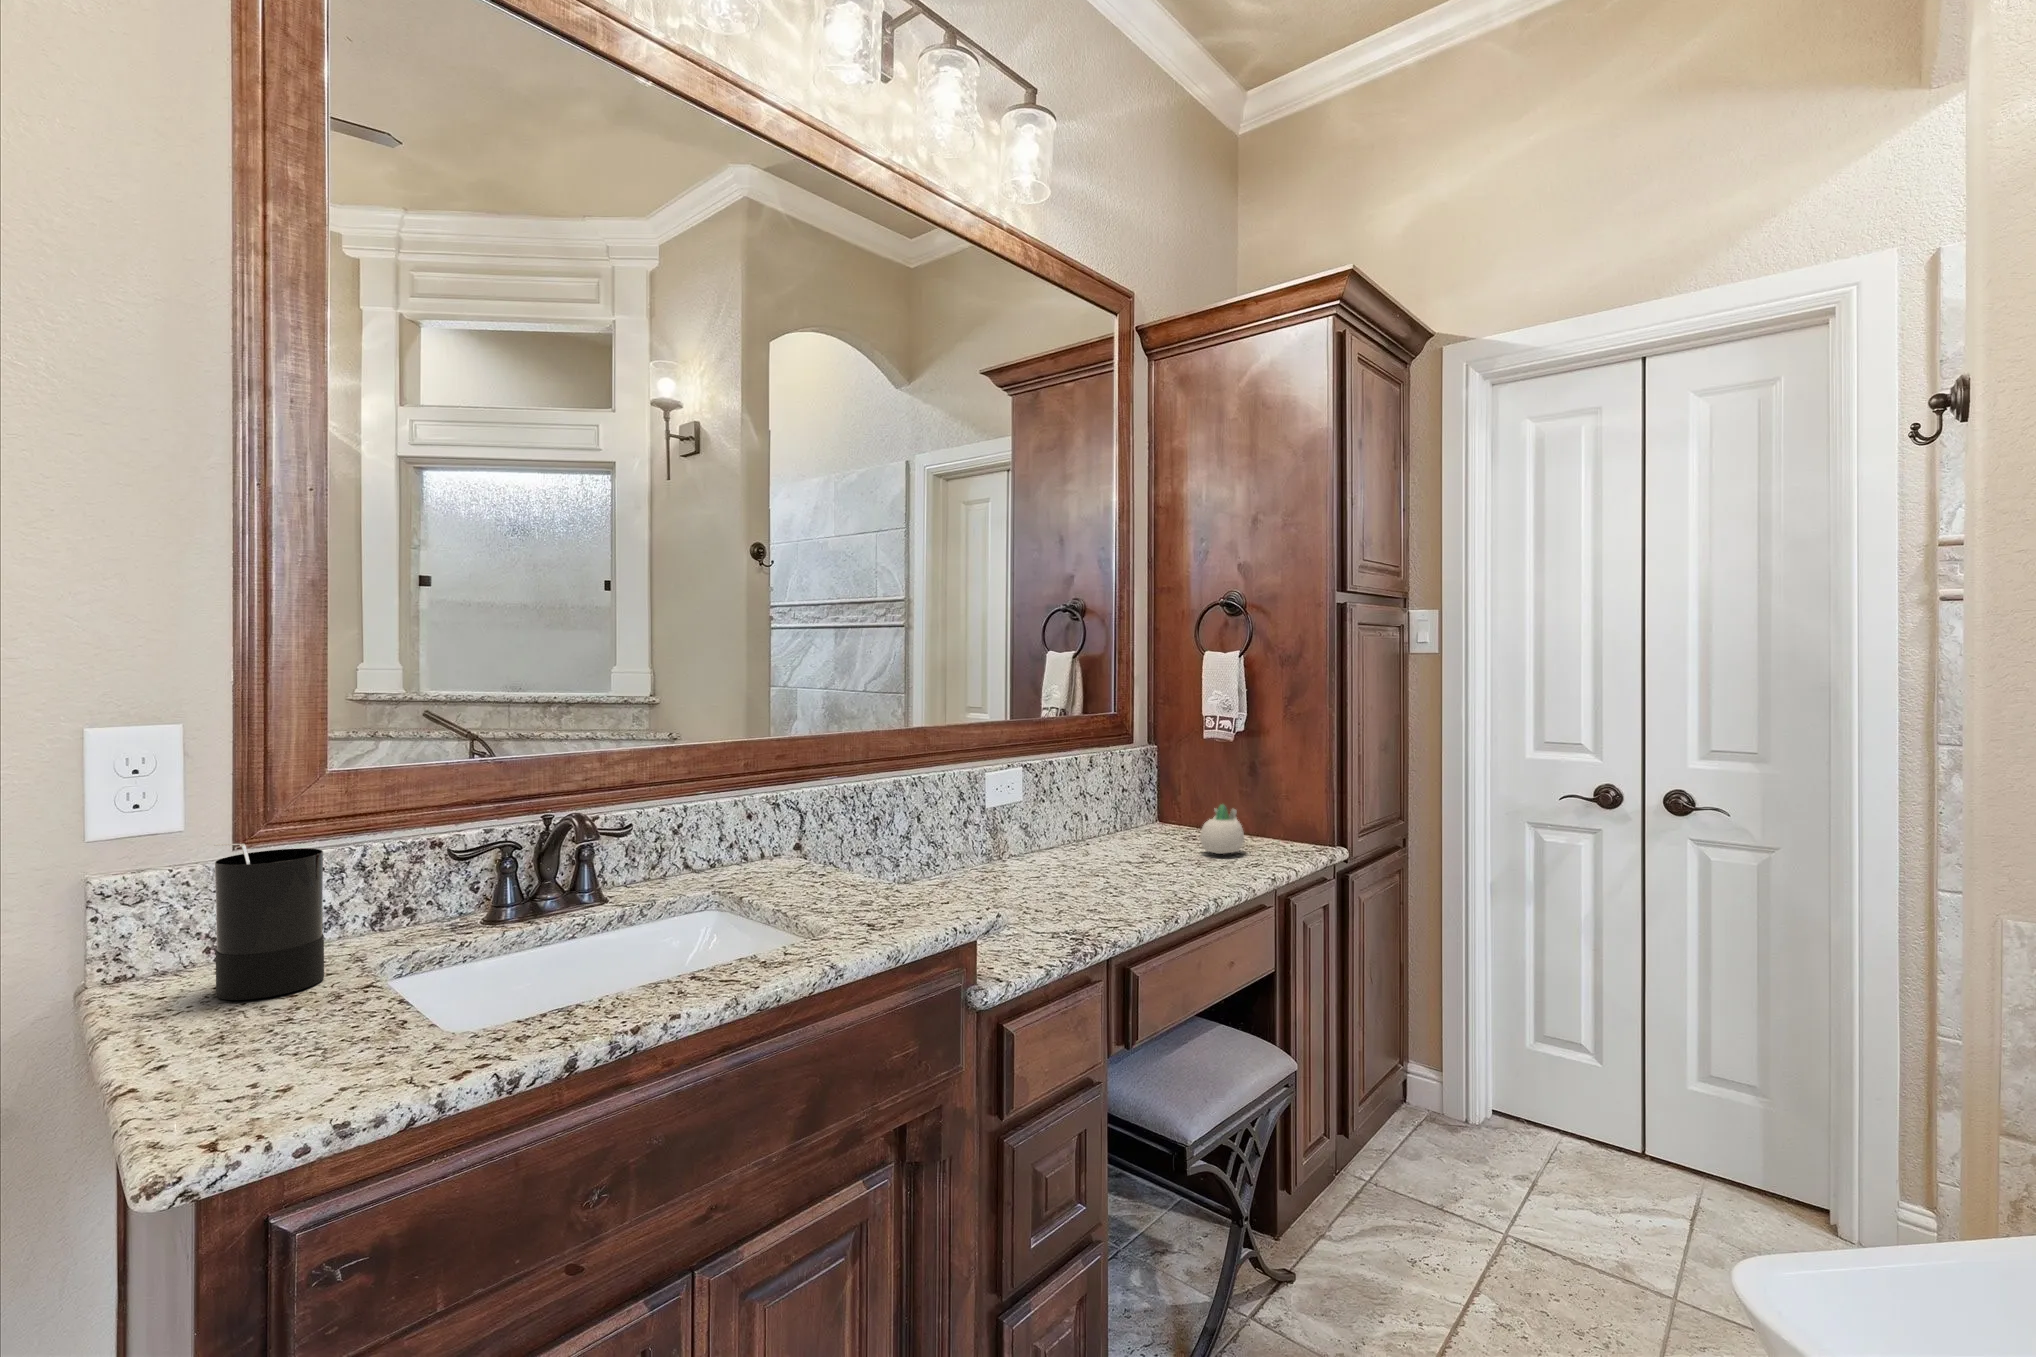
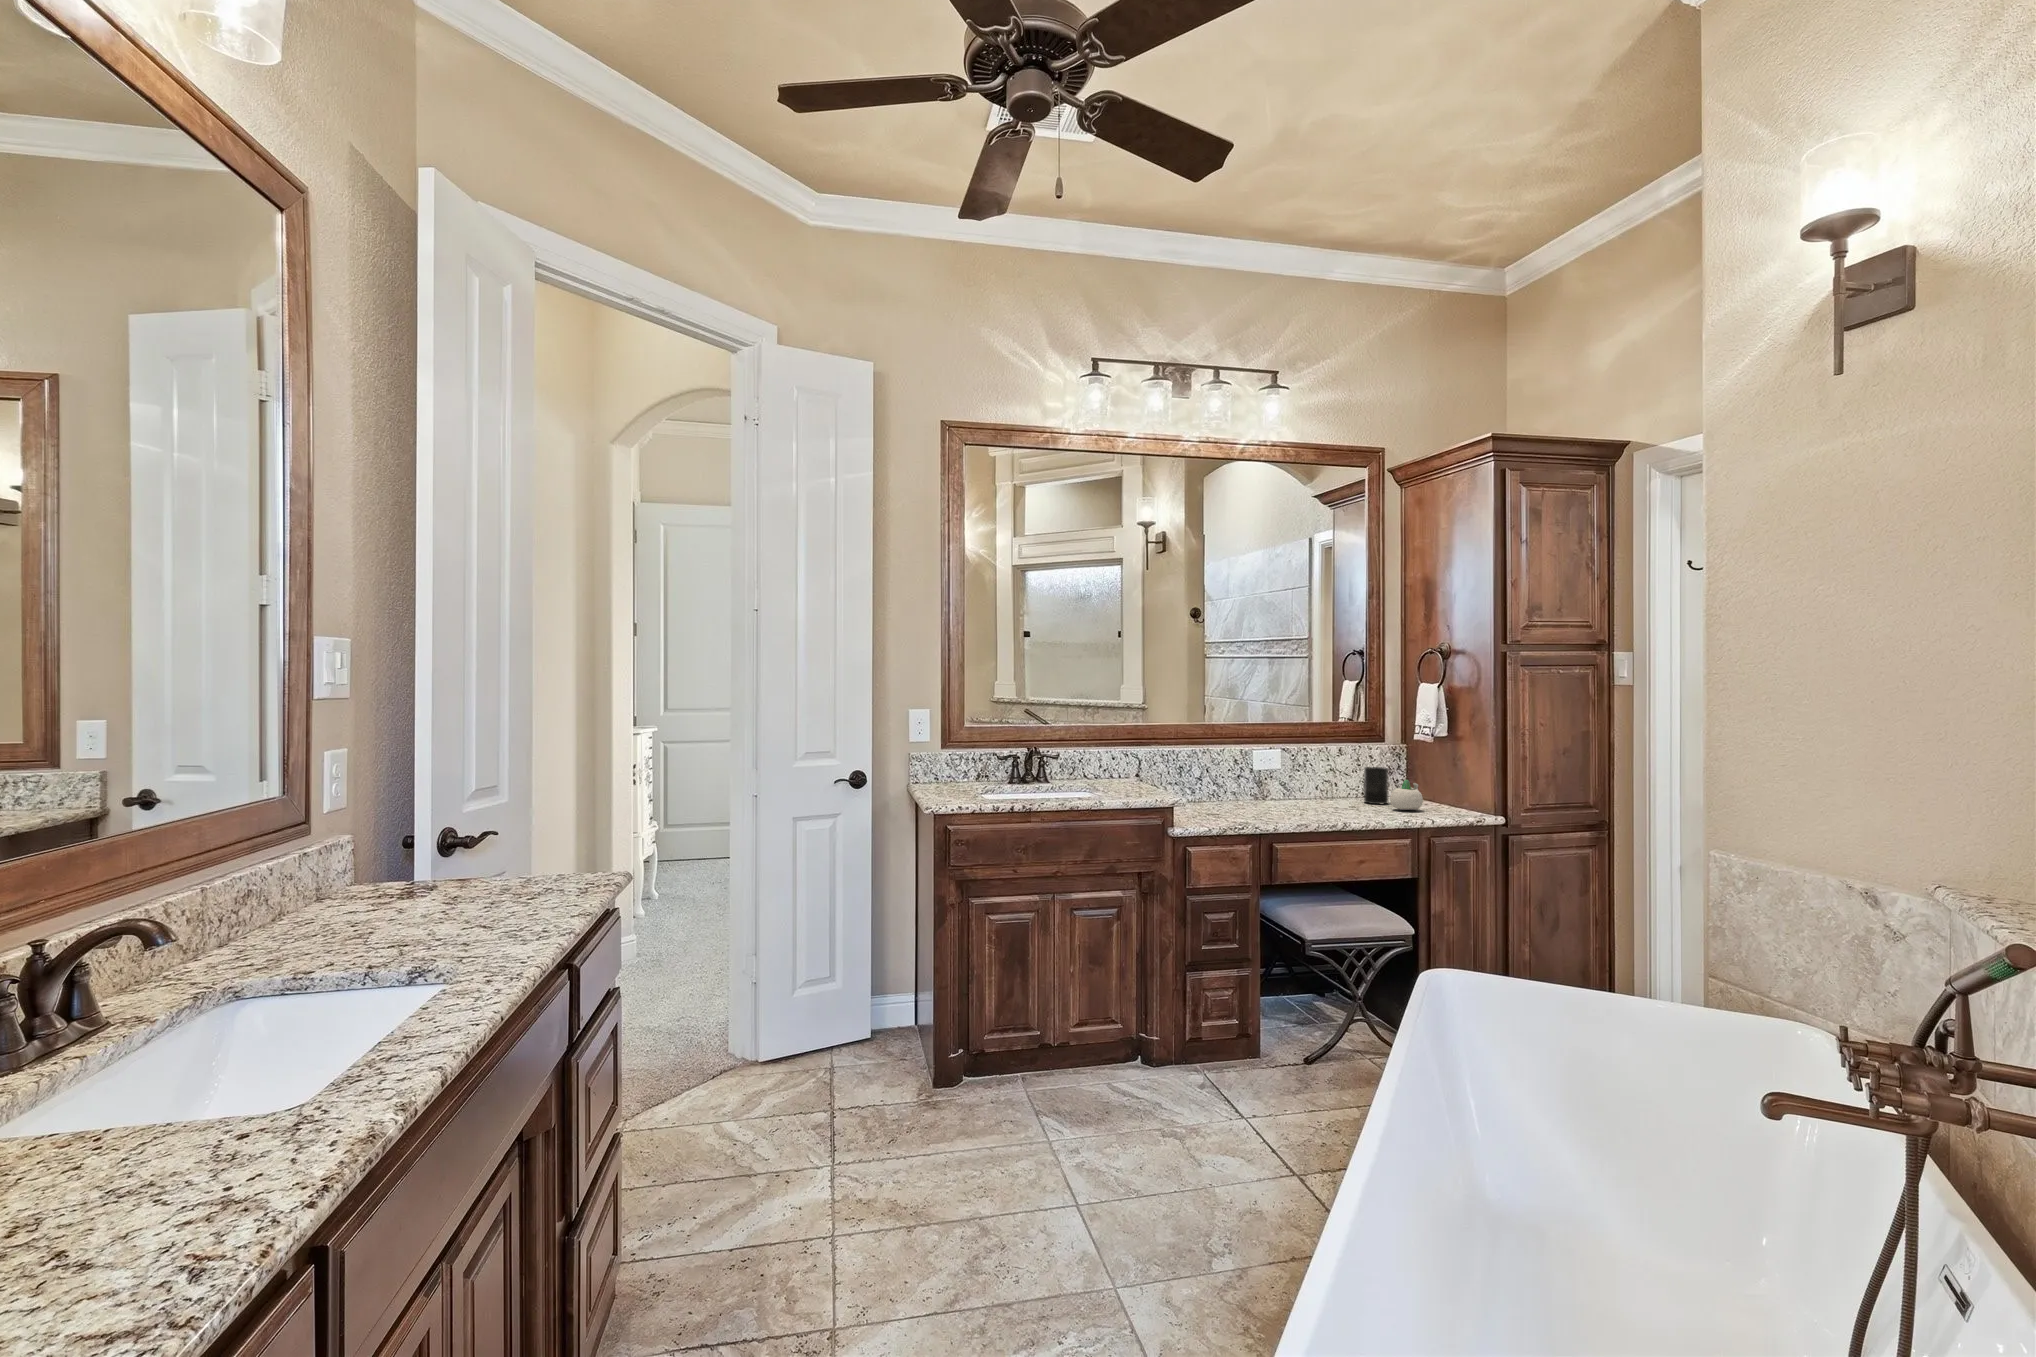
candle: present [214,844,324,1000] -> present [1364,767,1388,804]

